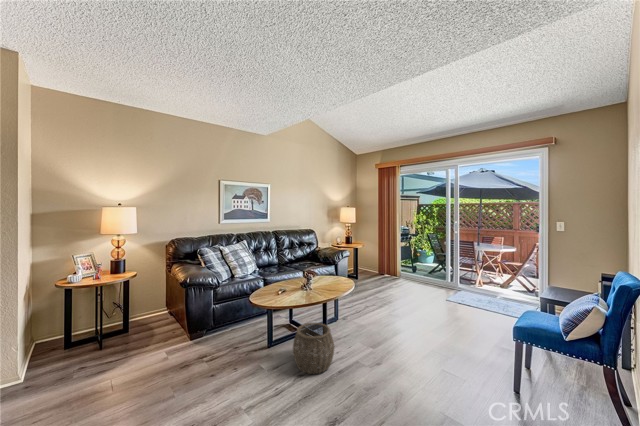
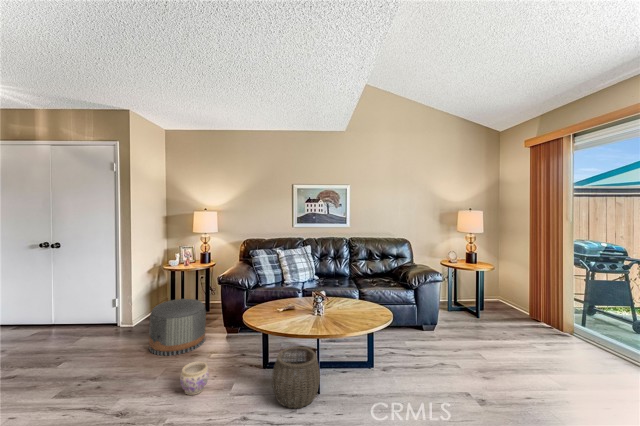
pouf: none [95,312,170,388] -> present [149,299,206,356]
planter: none [202,366,232,404] -> present [180,361,209,395]

